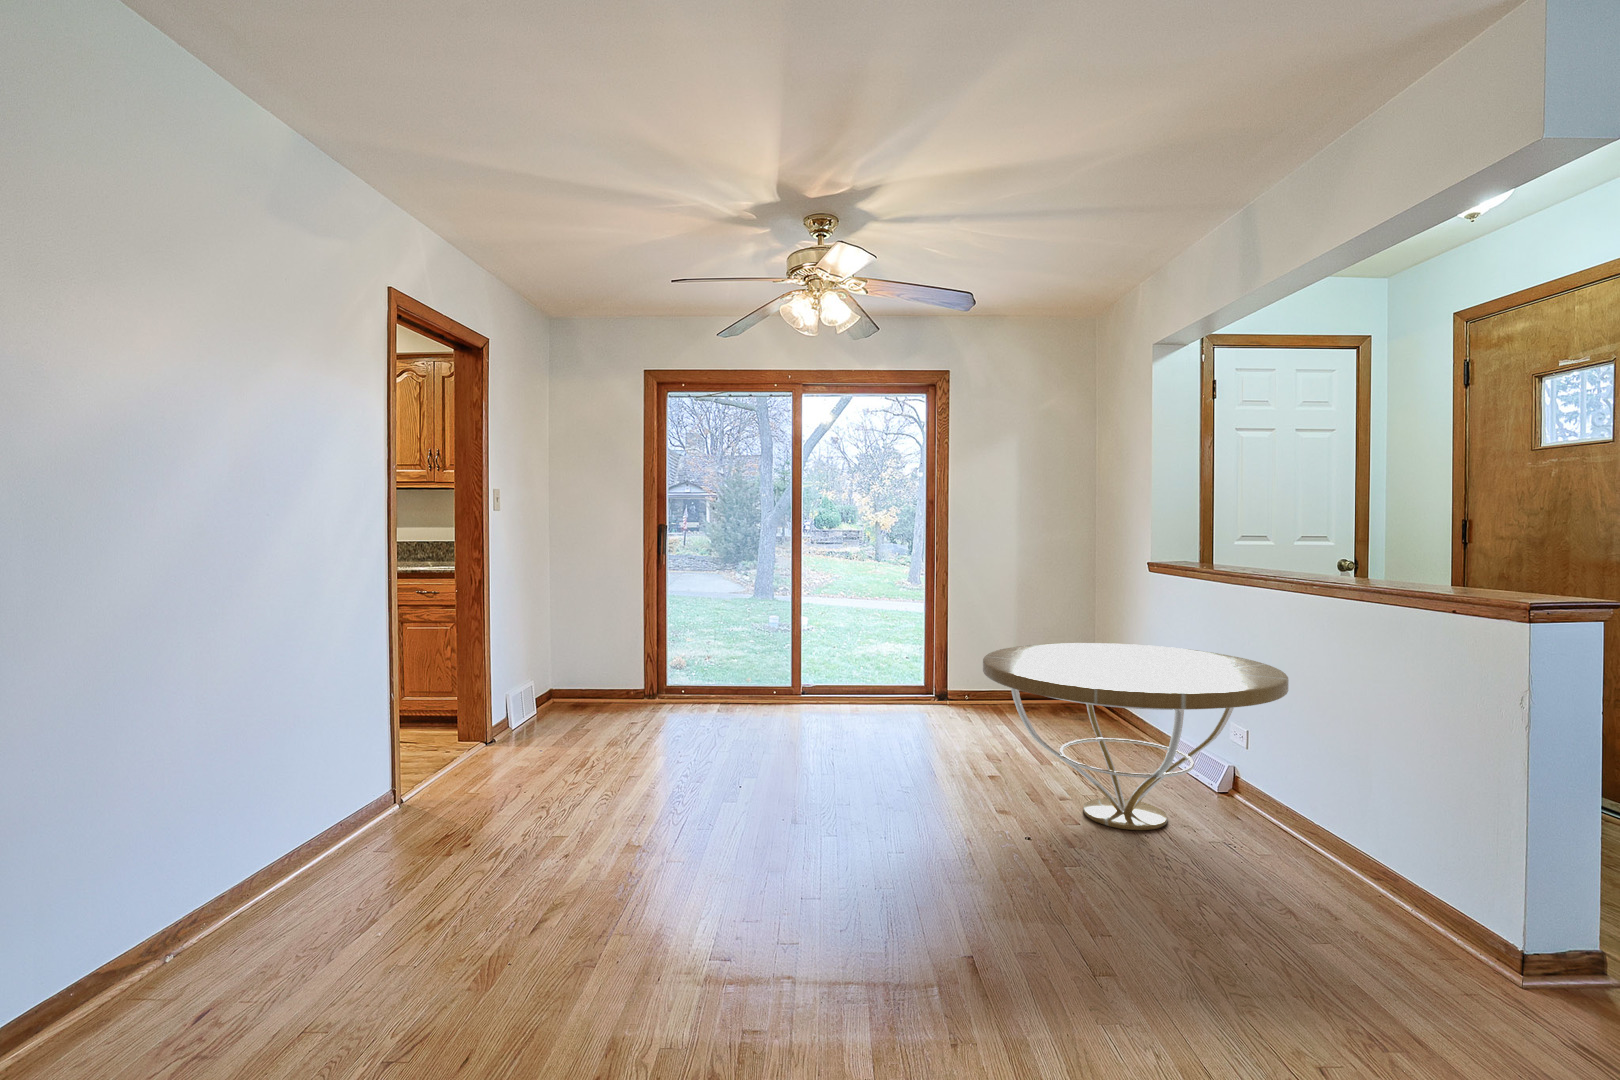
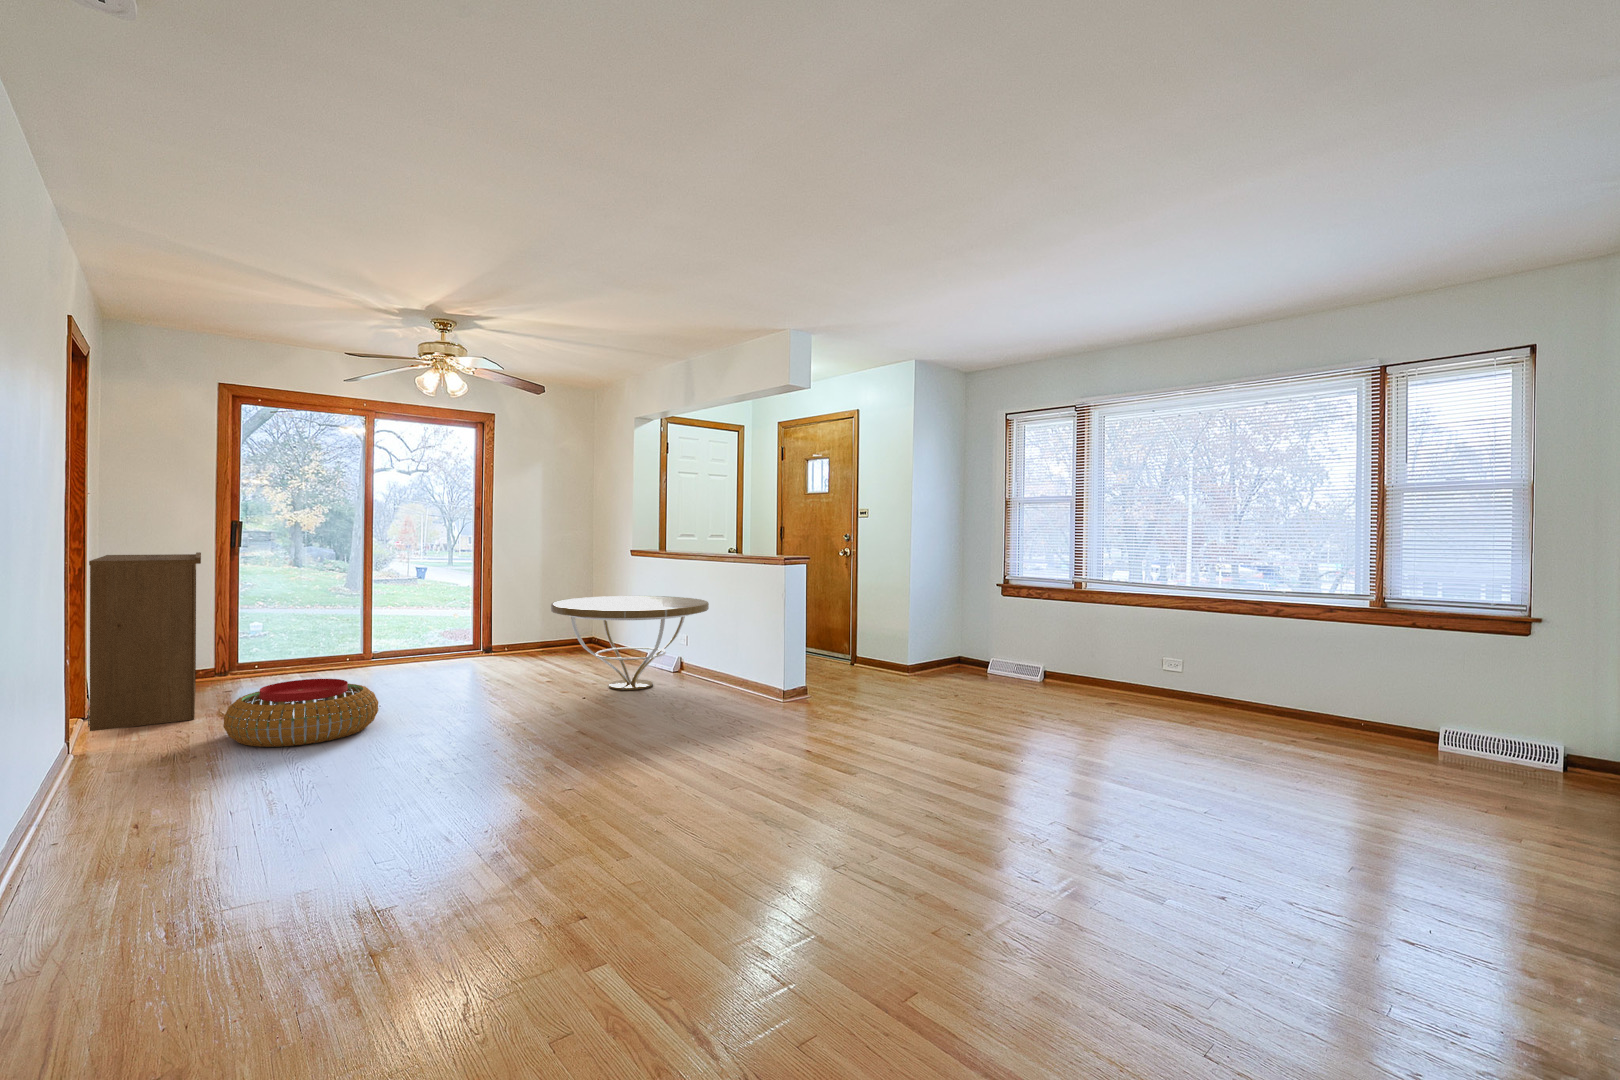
bookshelf: none [468,562,621,768] -> present [88,552,201,731]
pouf: none [529,744,715,853] -> present [223,679,378,747]

